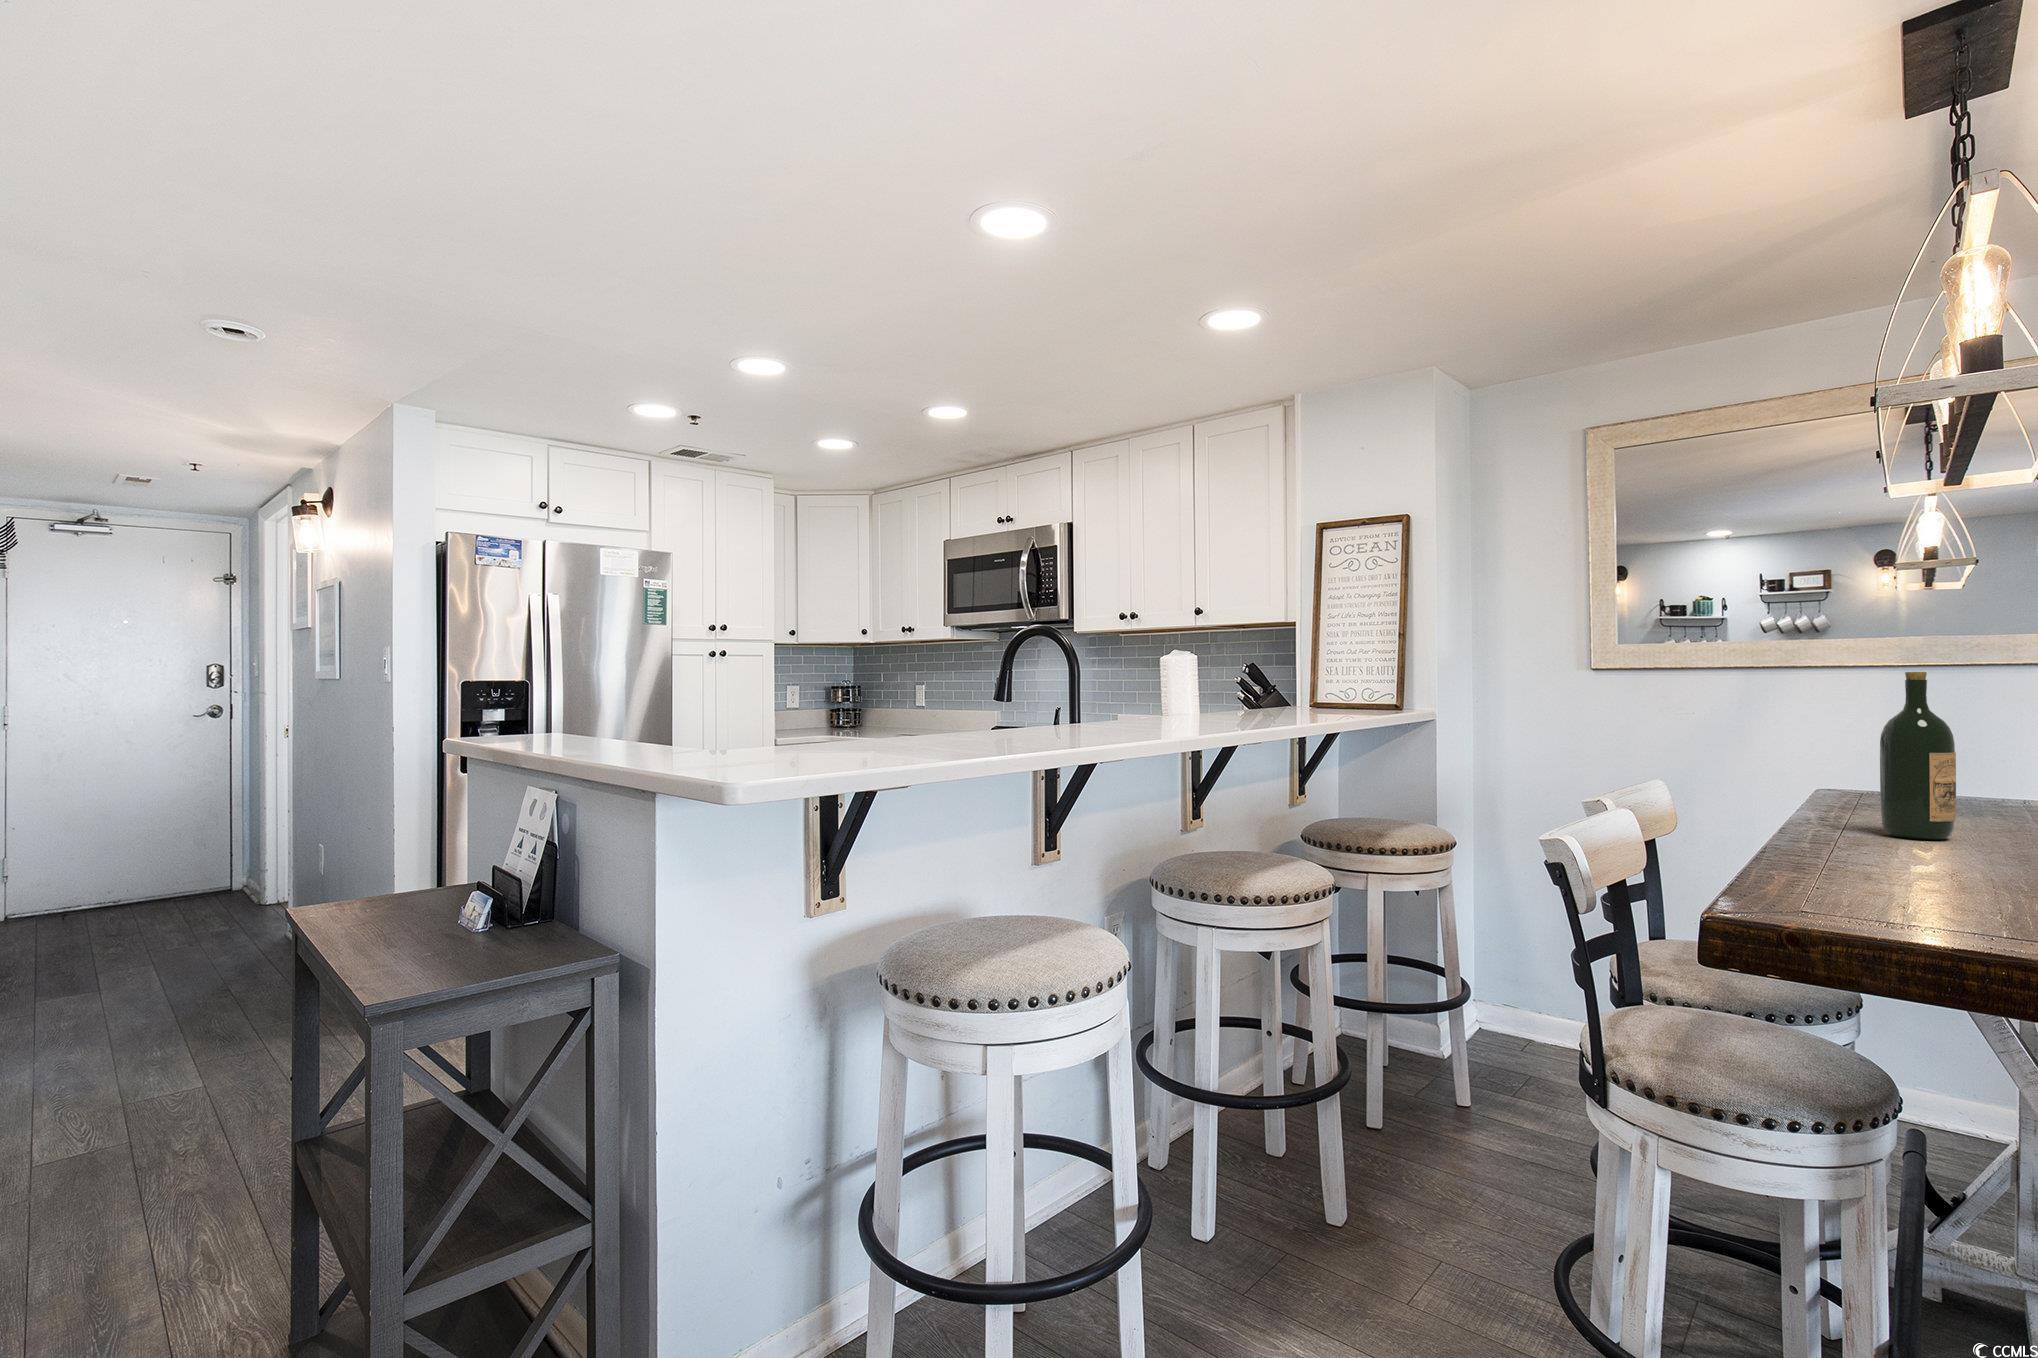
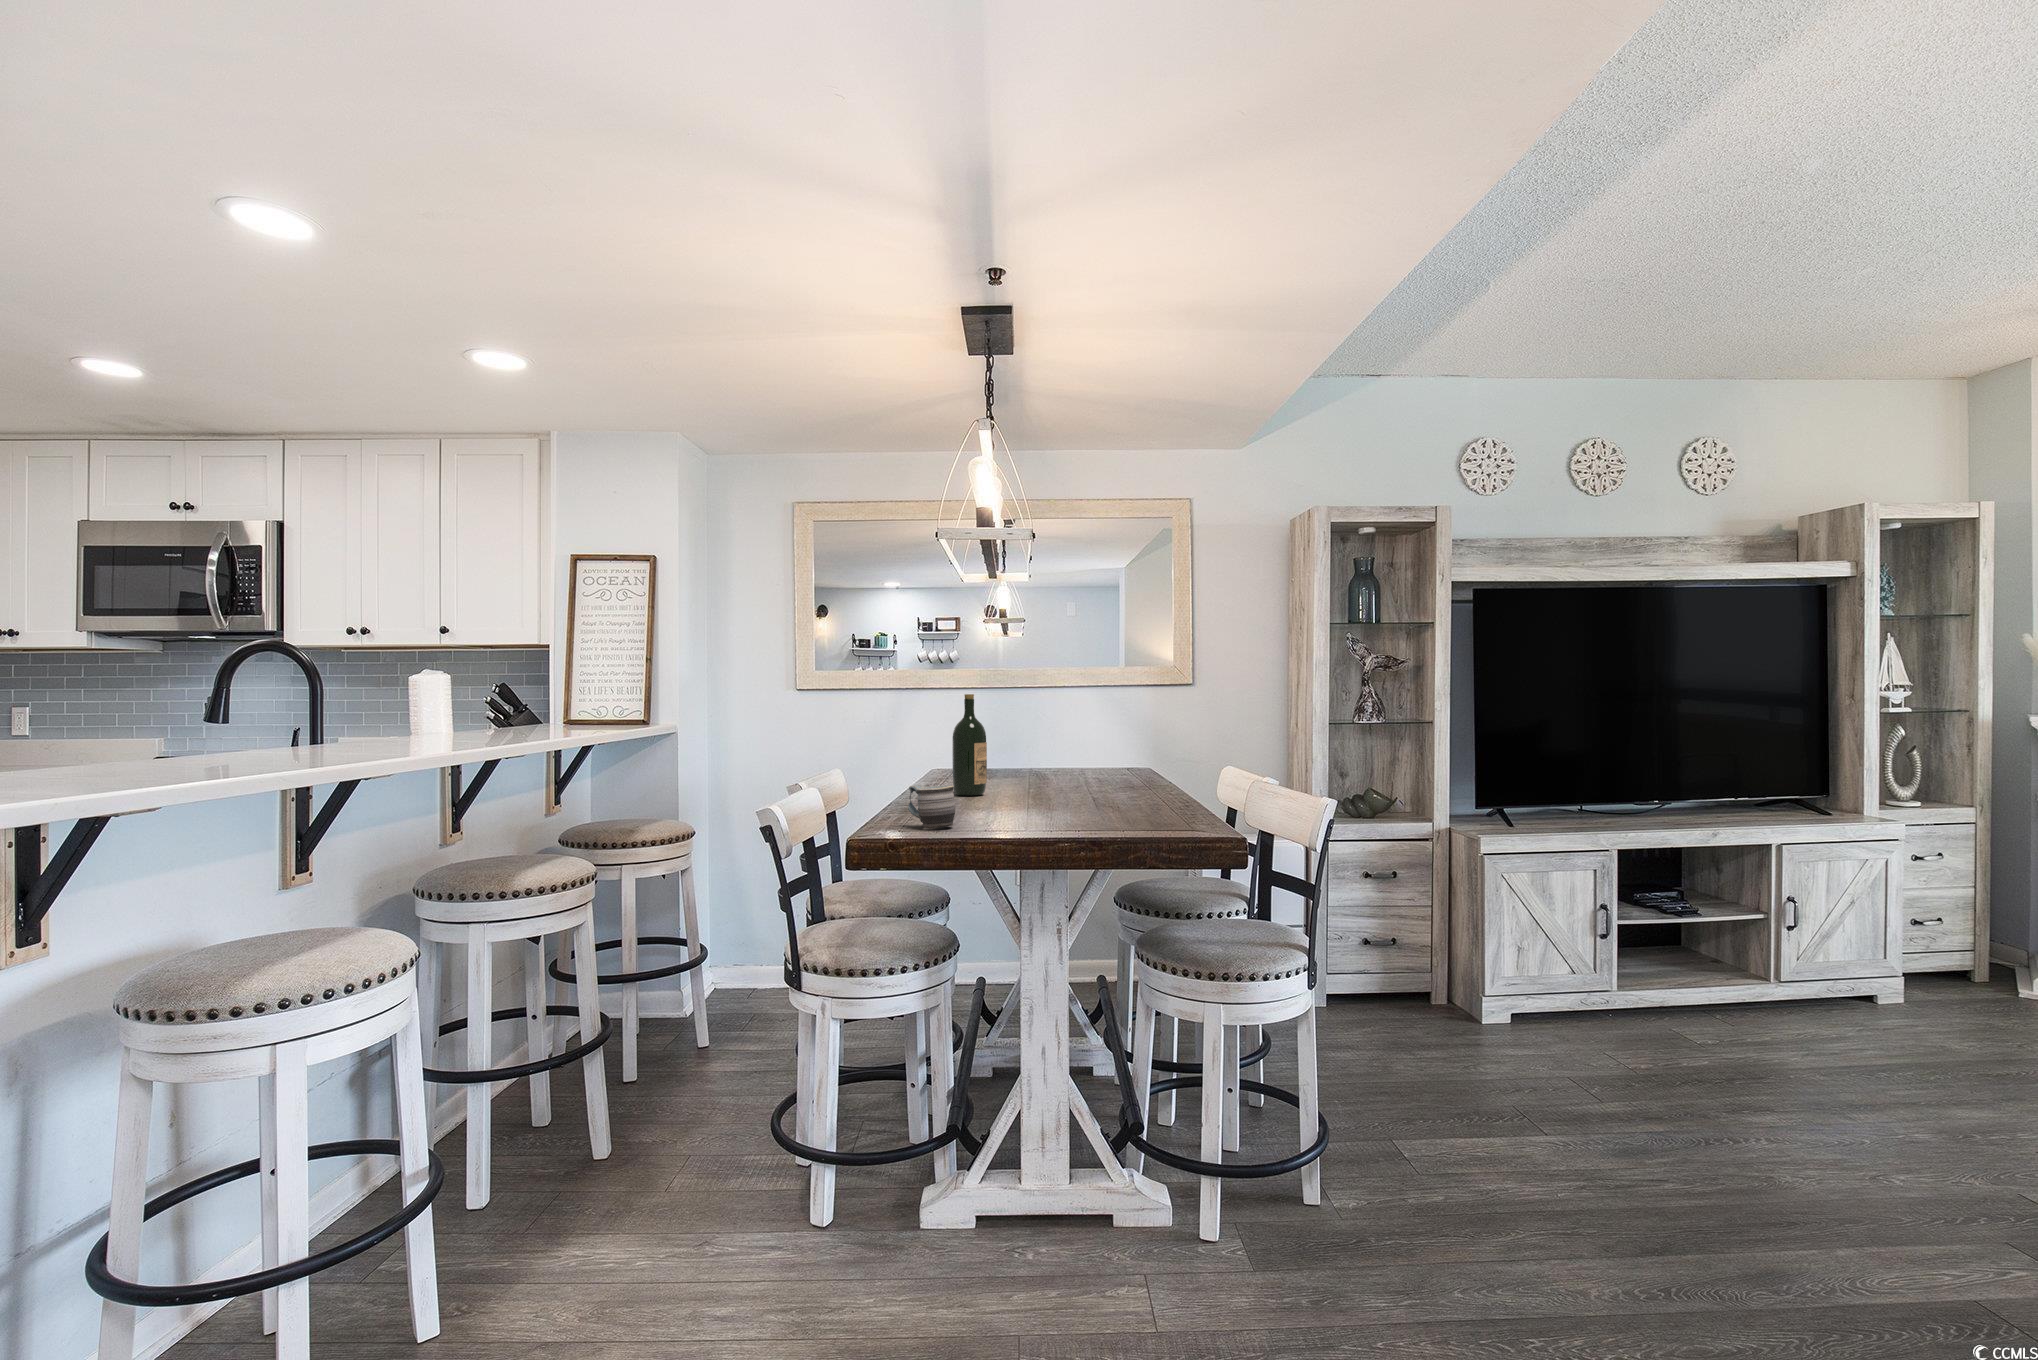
mug: none [1808,824,1915,904] -> present [908,785,955,828]

